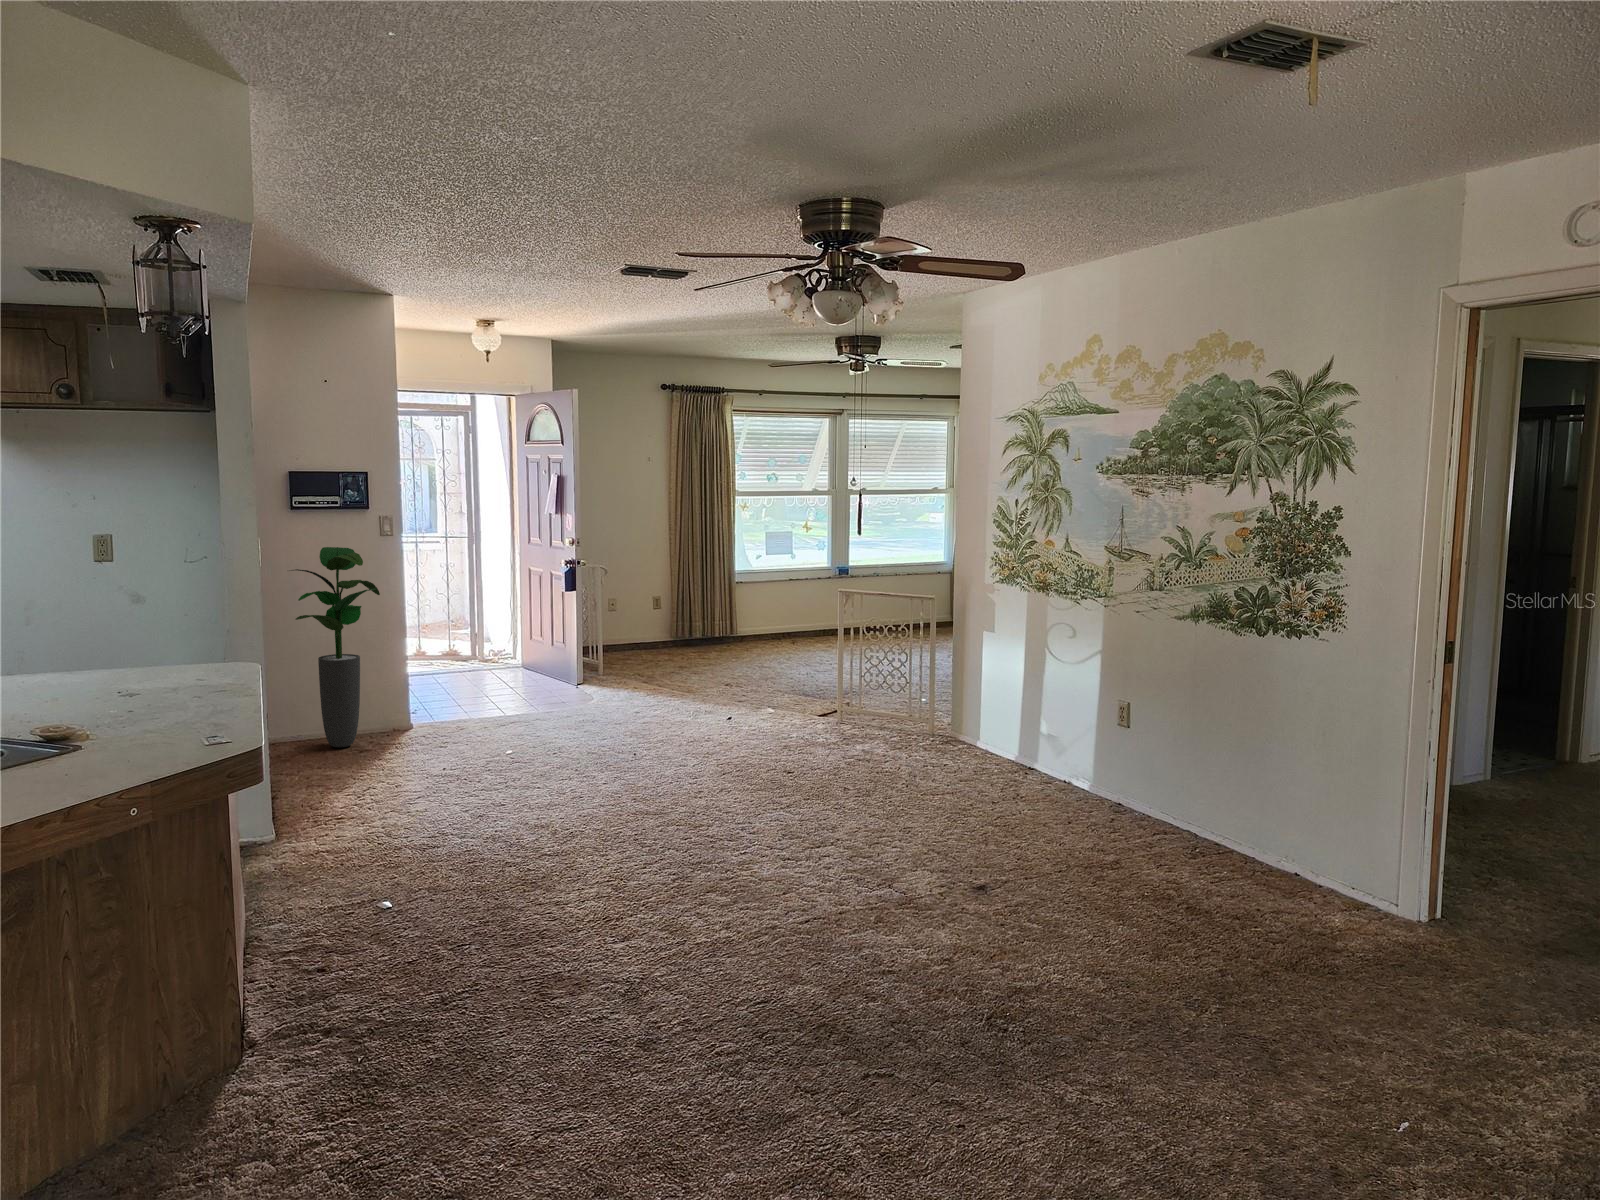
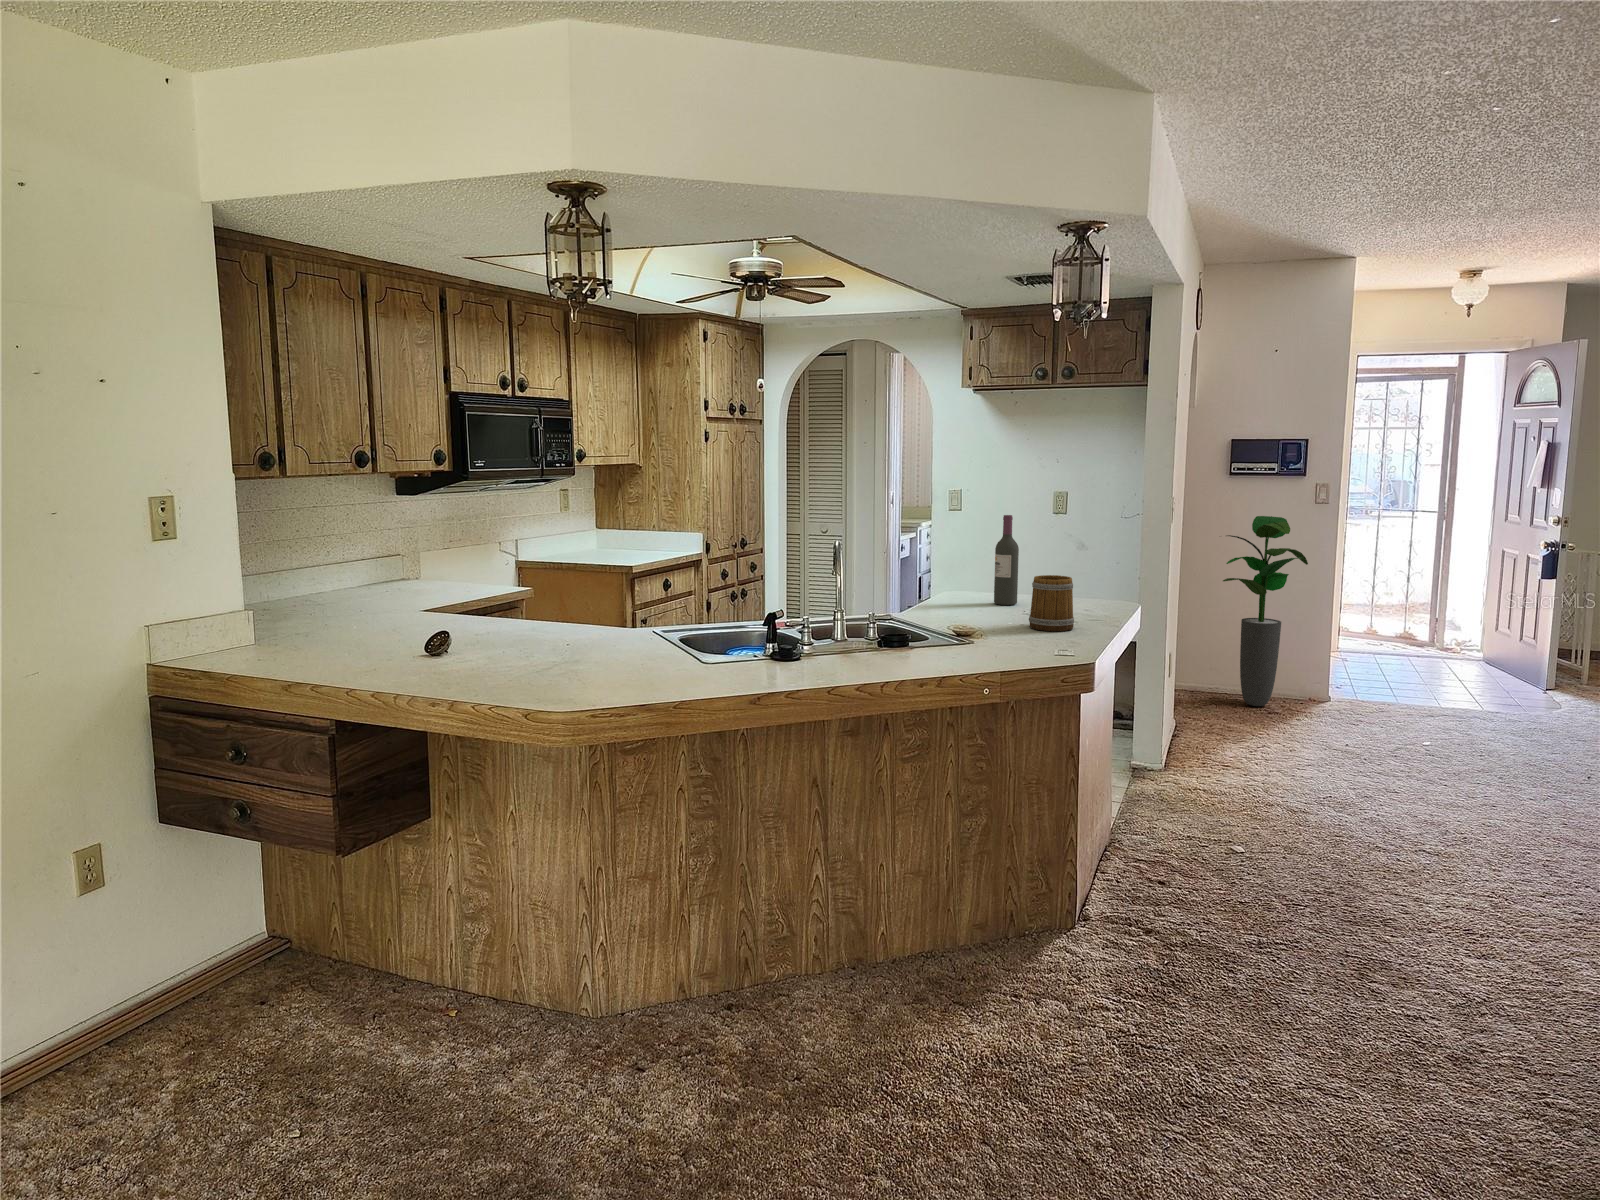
wine bottle: none [54,566,93,684] -> present [994,515,1019,605]
mug: none [134,641,199,712] -> present [1029,575,1074,631]

